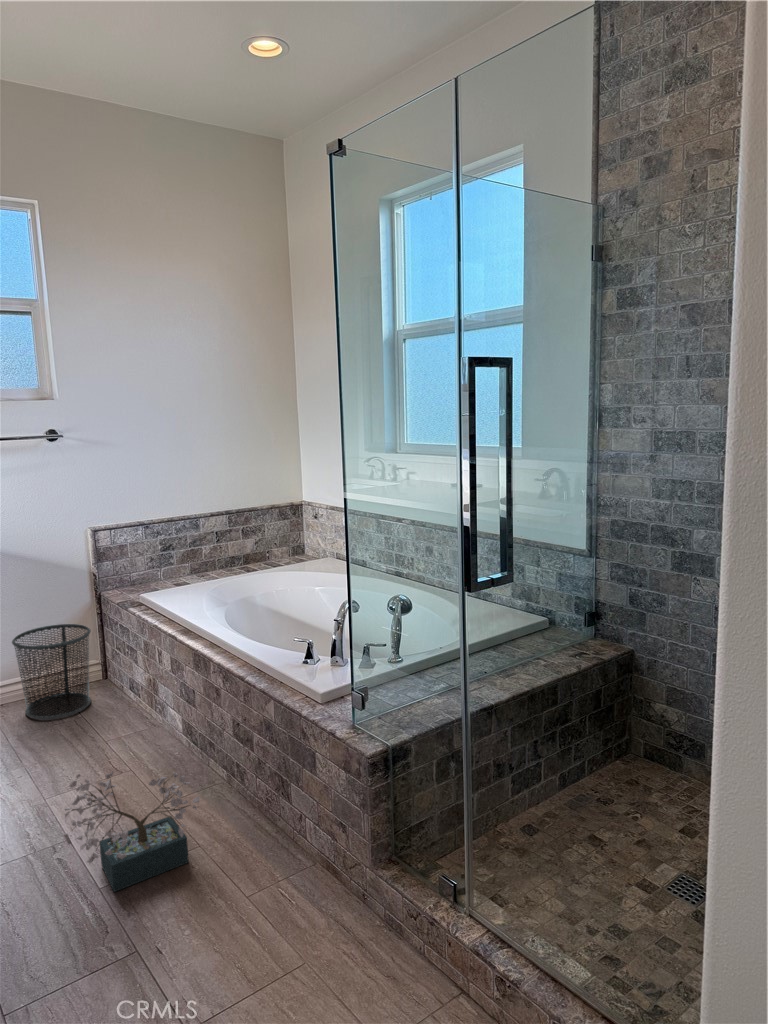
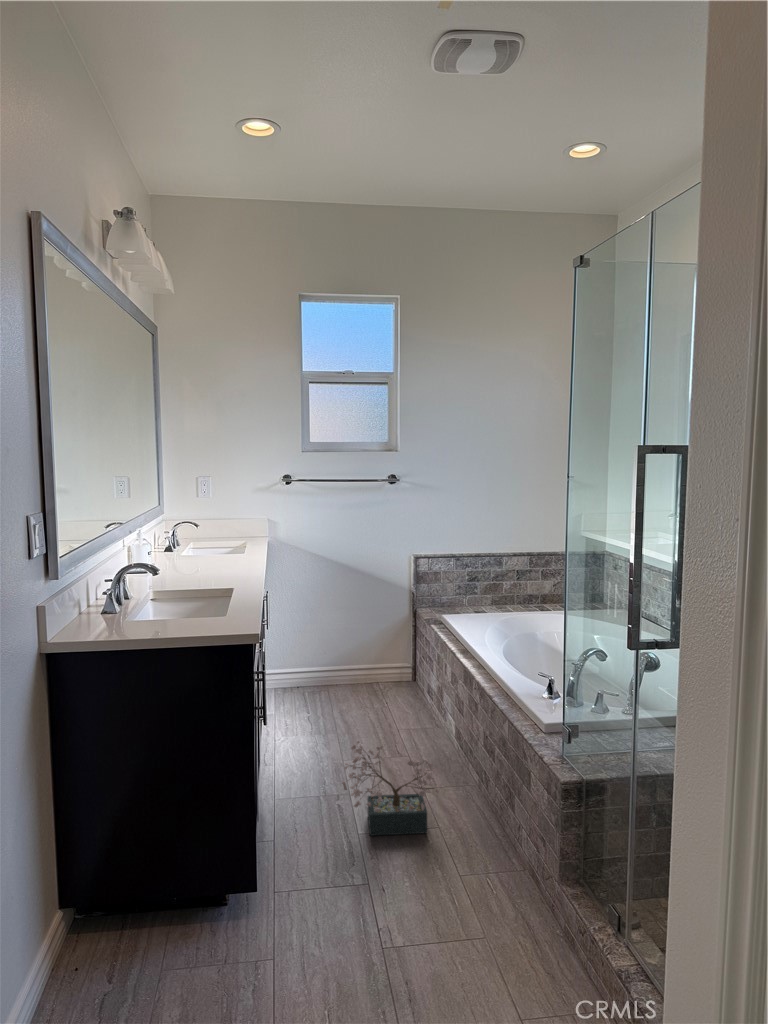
waste bin: present [12,624,91,720] -> none [348,629,404,702]

